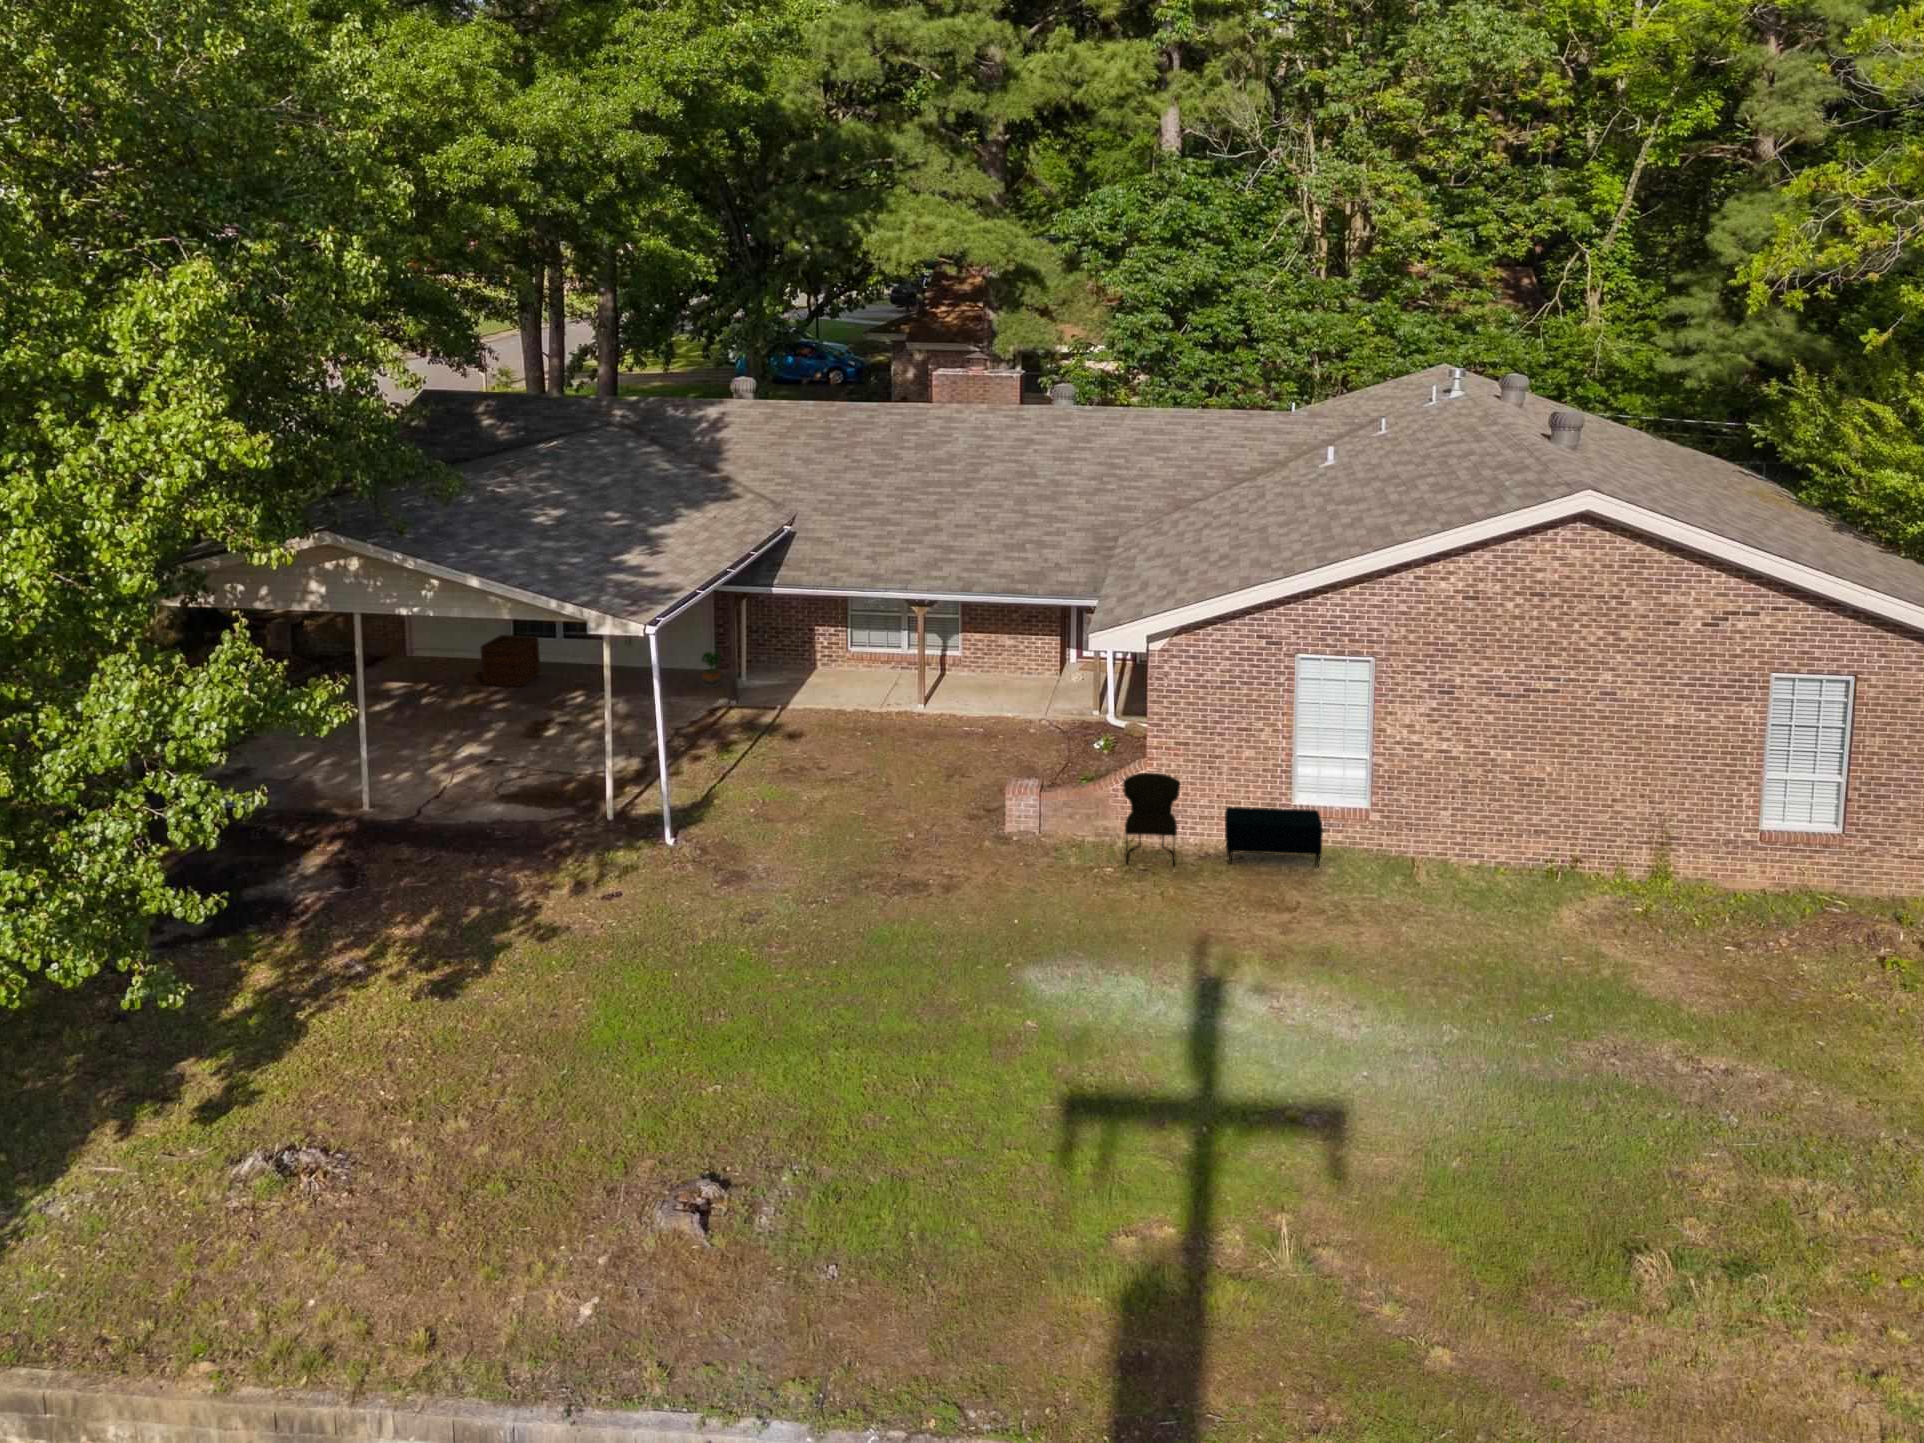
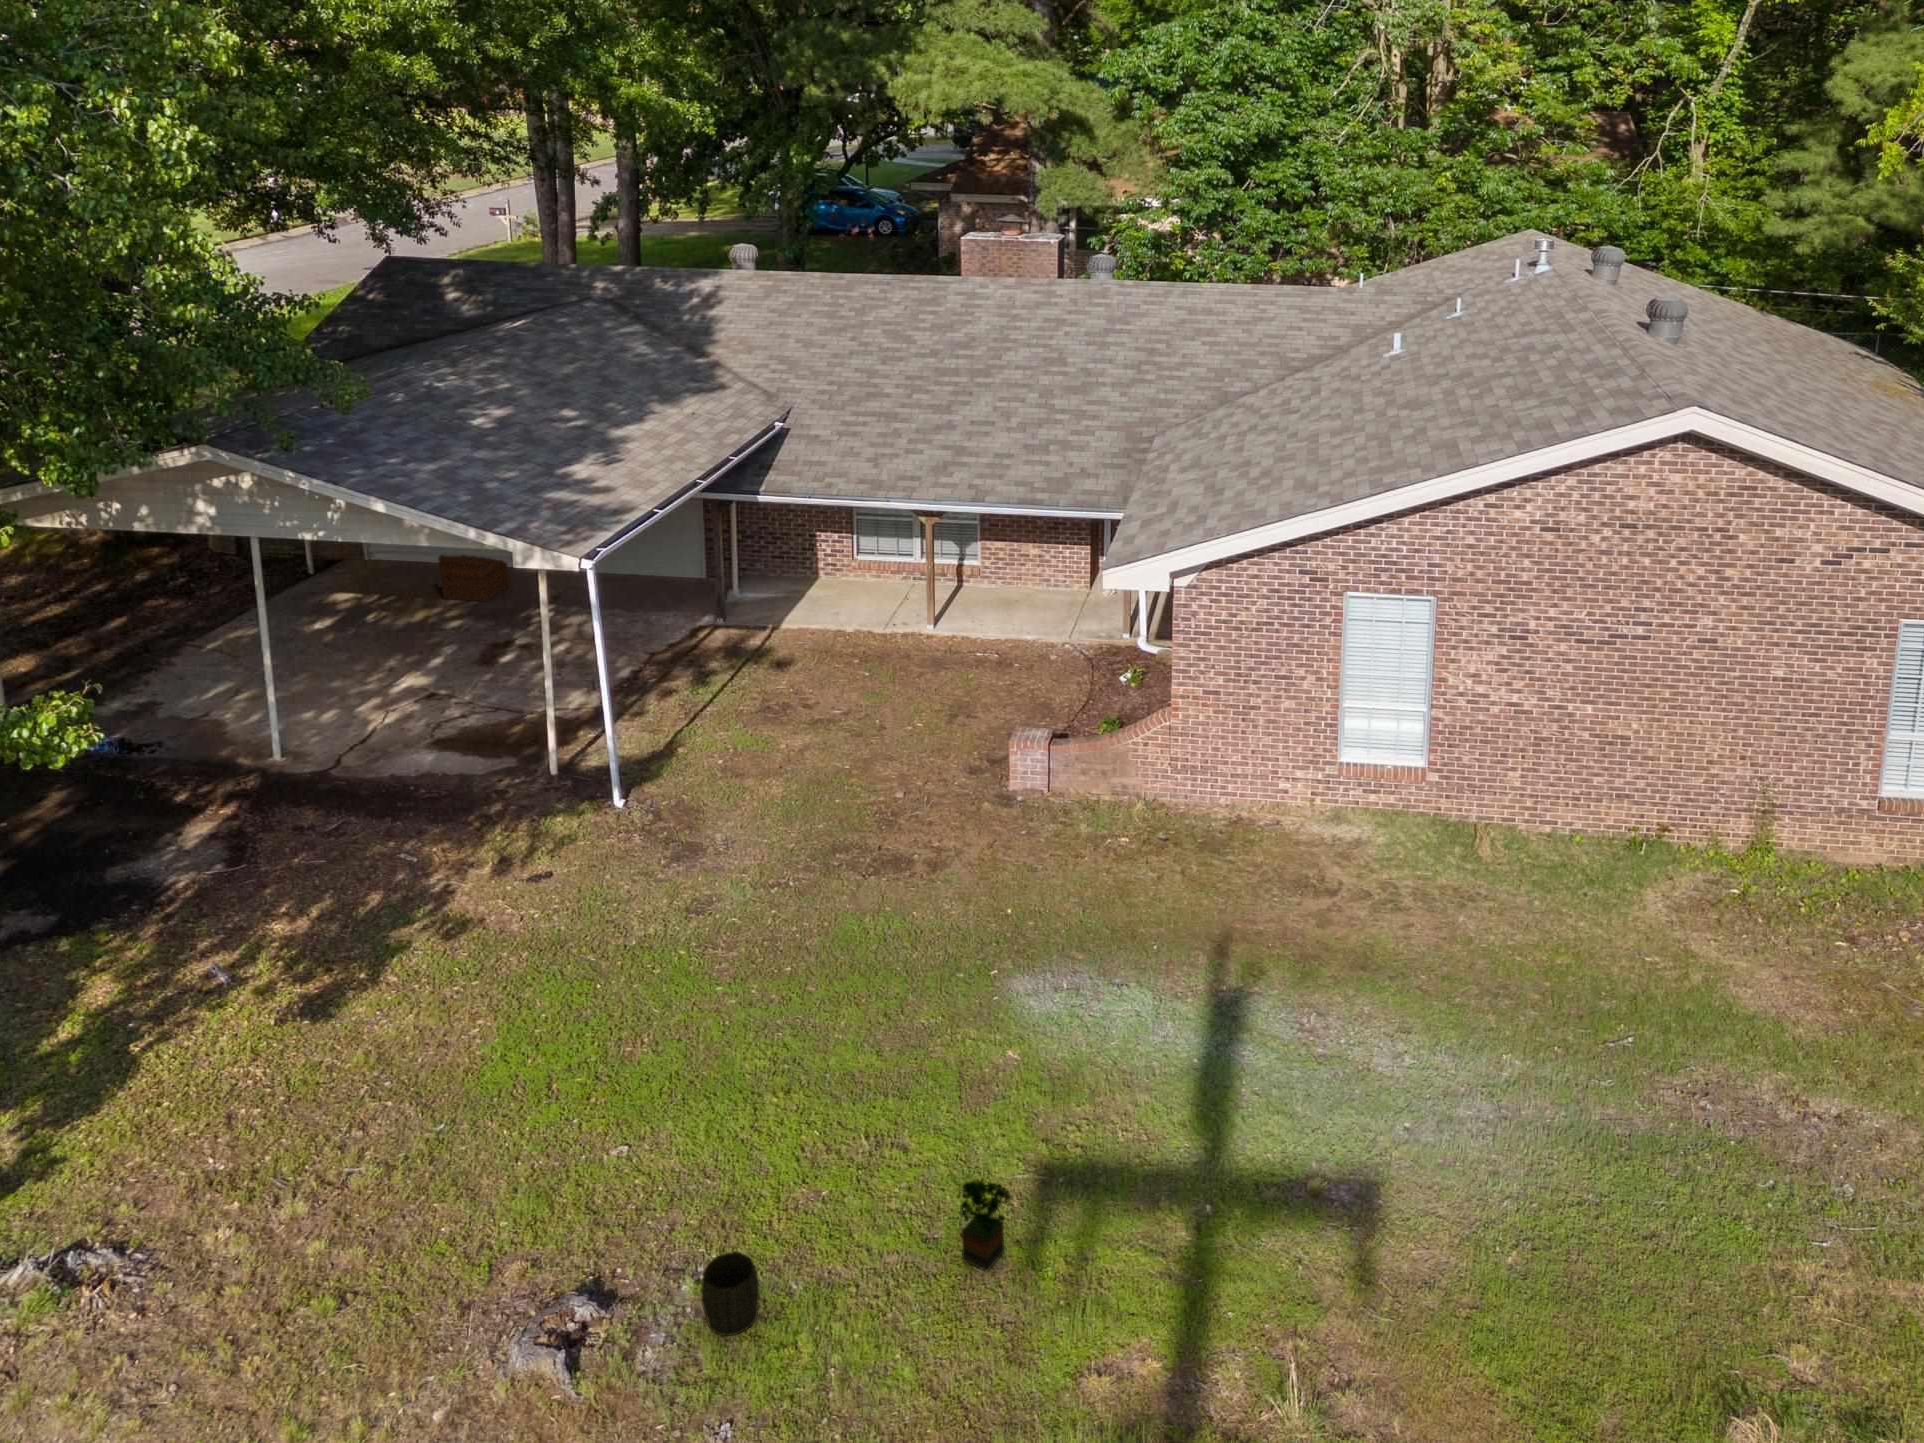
potted tree: present [702,652,721,688] -> present [960,1180,1011,1271]
chair: present [1123,773,1180,865] -> none [1142,725,1208,834]
bench: present [1225,807,1323,867] -> none [1260,764,1371,836]
woven basket: none [796,1157,842,1223] -> present [701,1252,760,1336]

